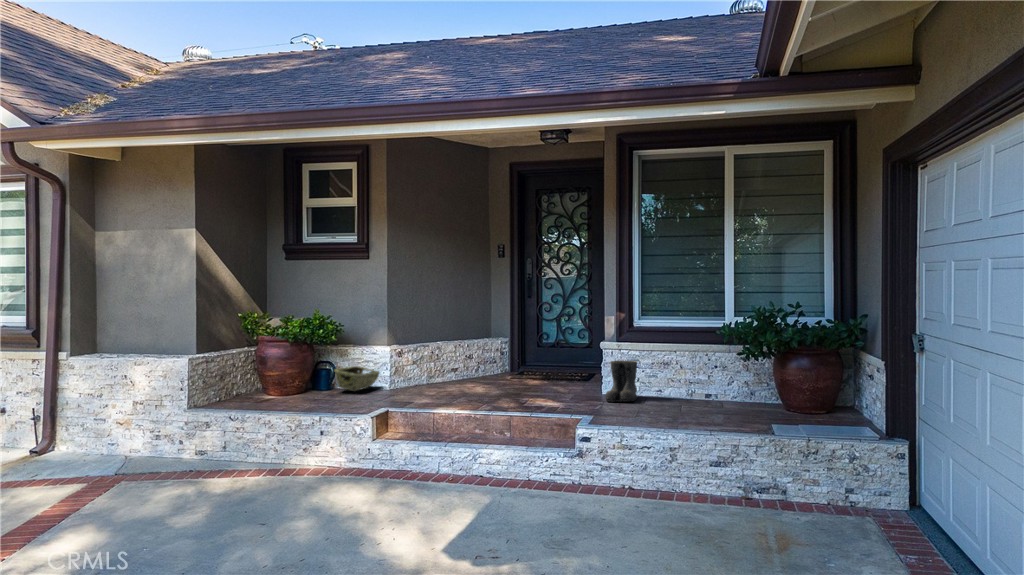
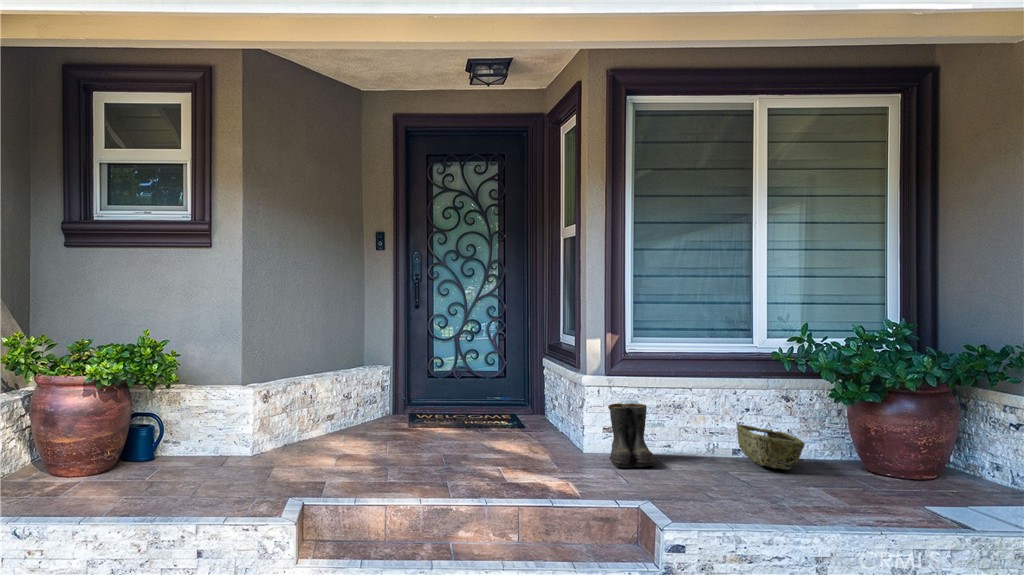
woven basket: present [334,366,380,391] -> present [737,424,805,470]

